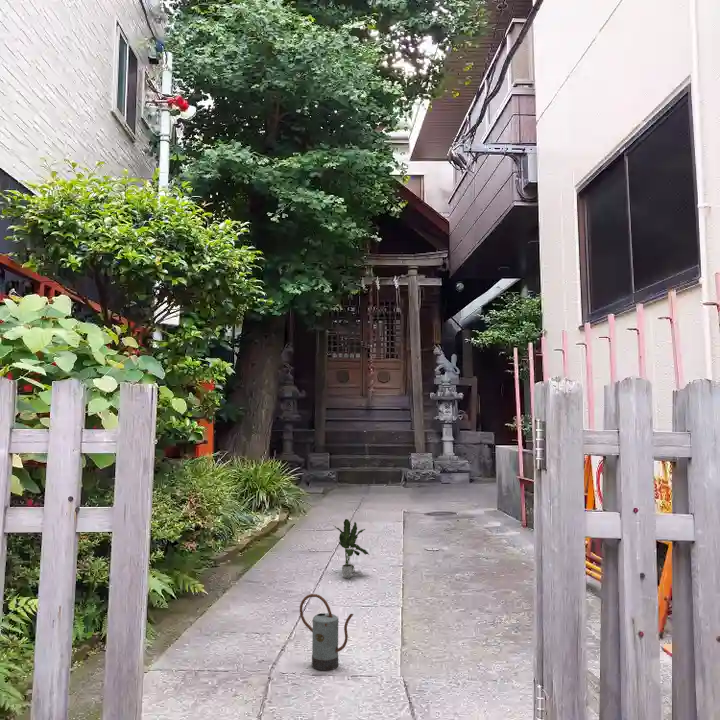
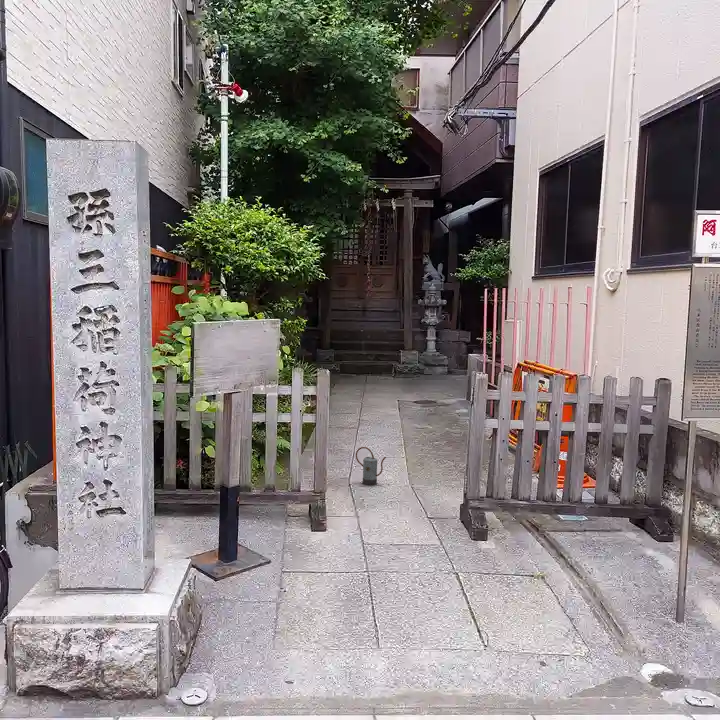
potted plant: present [335,519,369,578] -> none [360,405,383,442]

